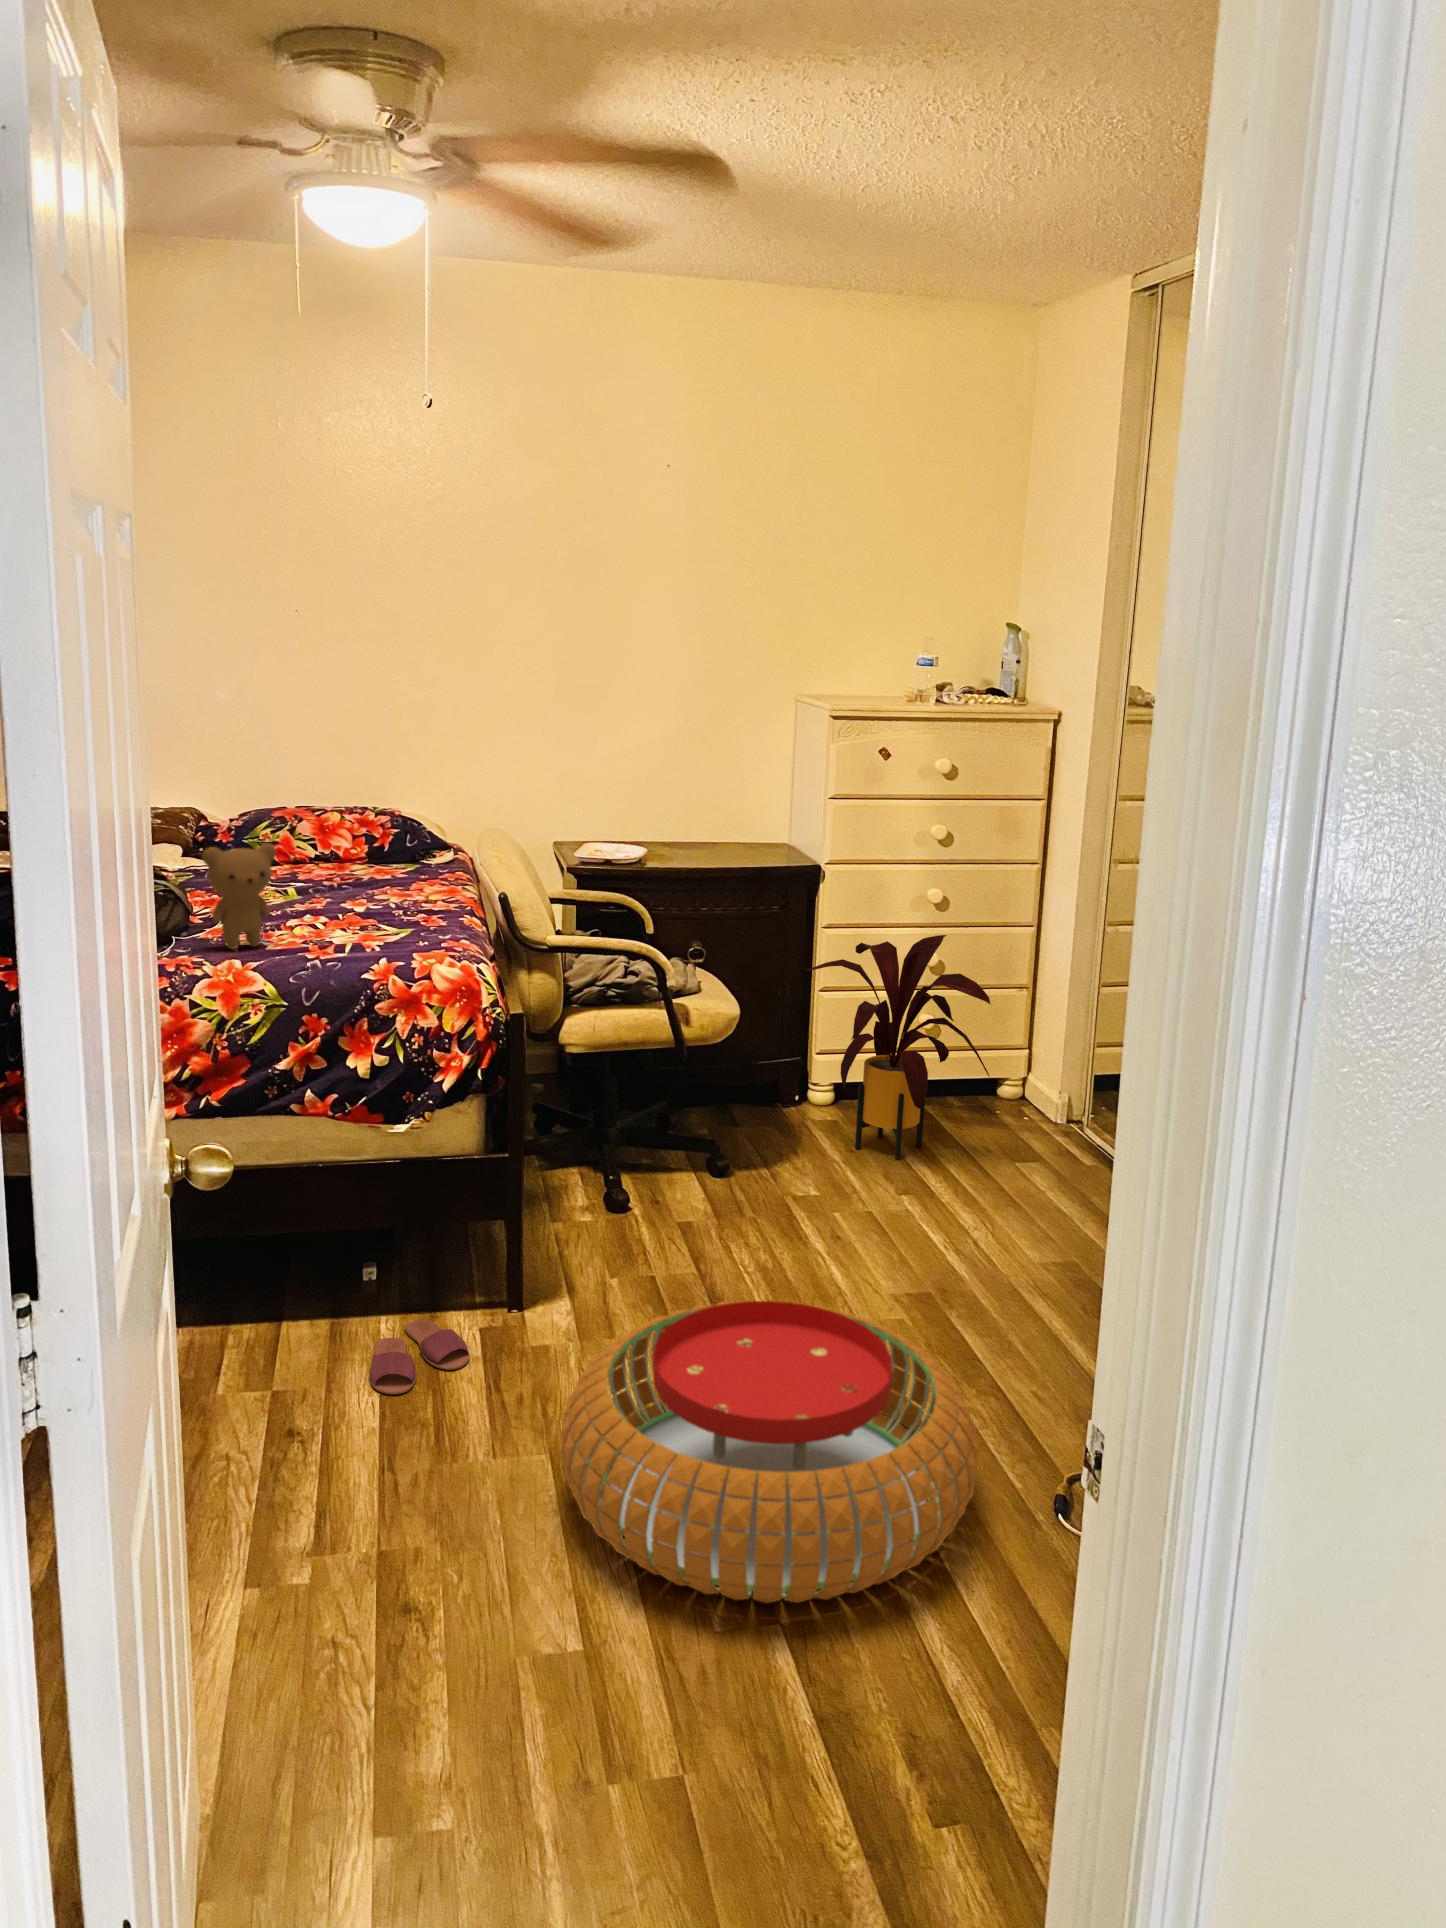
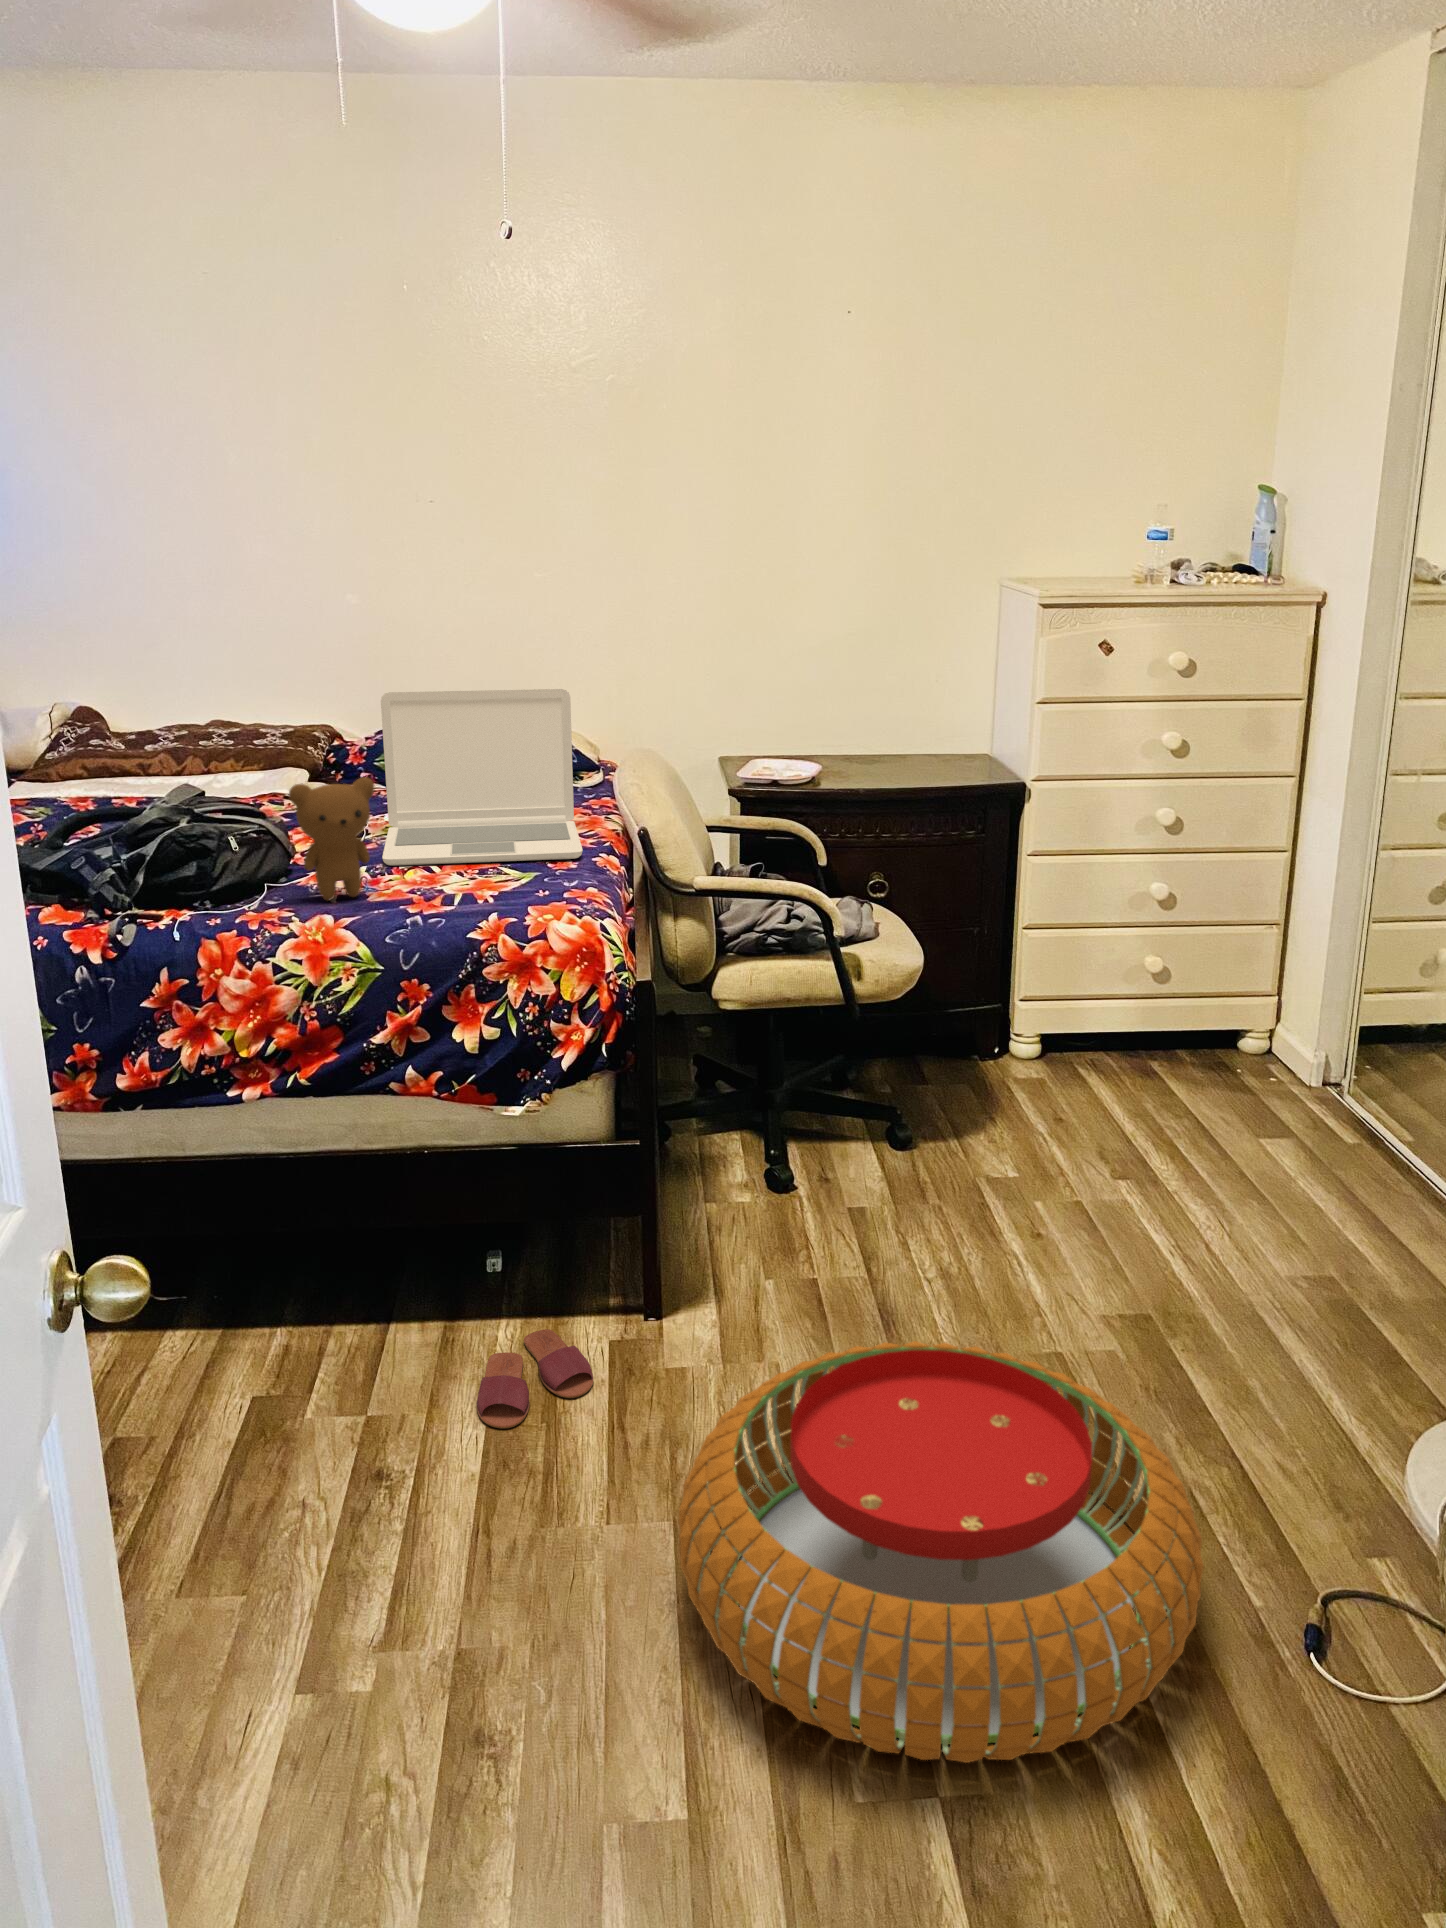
laptop: none [267,775,449,924] -> present [381,689,583,866]
house plant: present [805,935,991,1160] -> none [1004,866,1232,1133]

